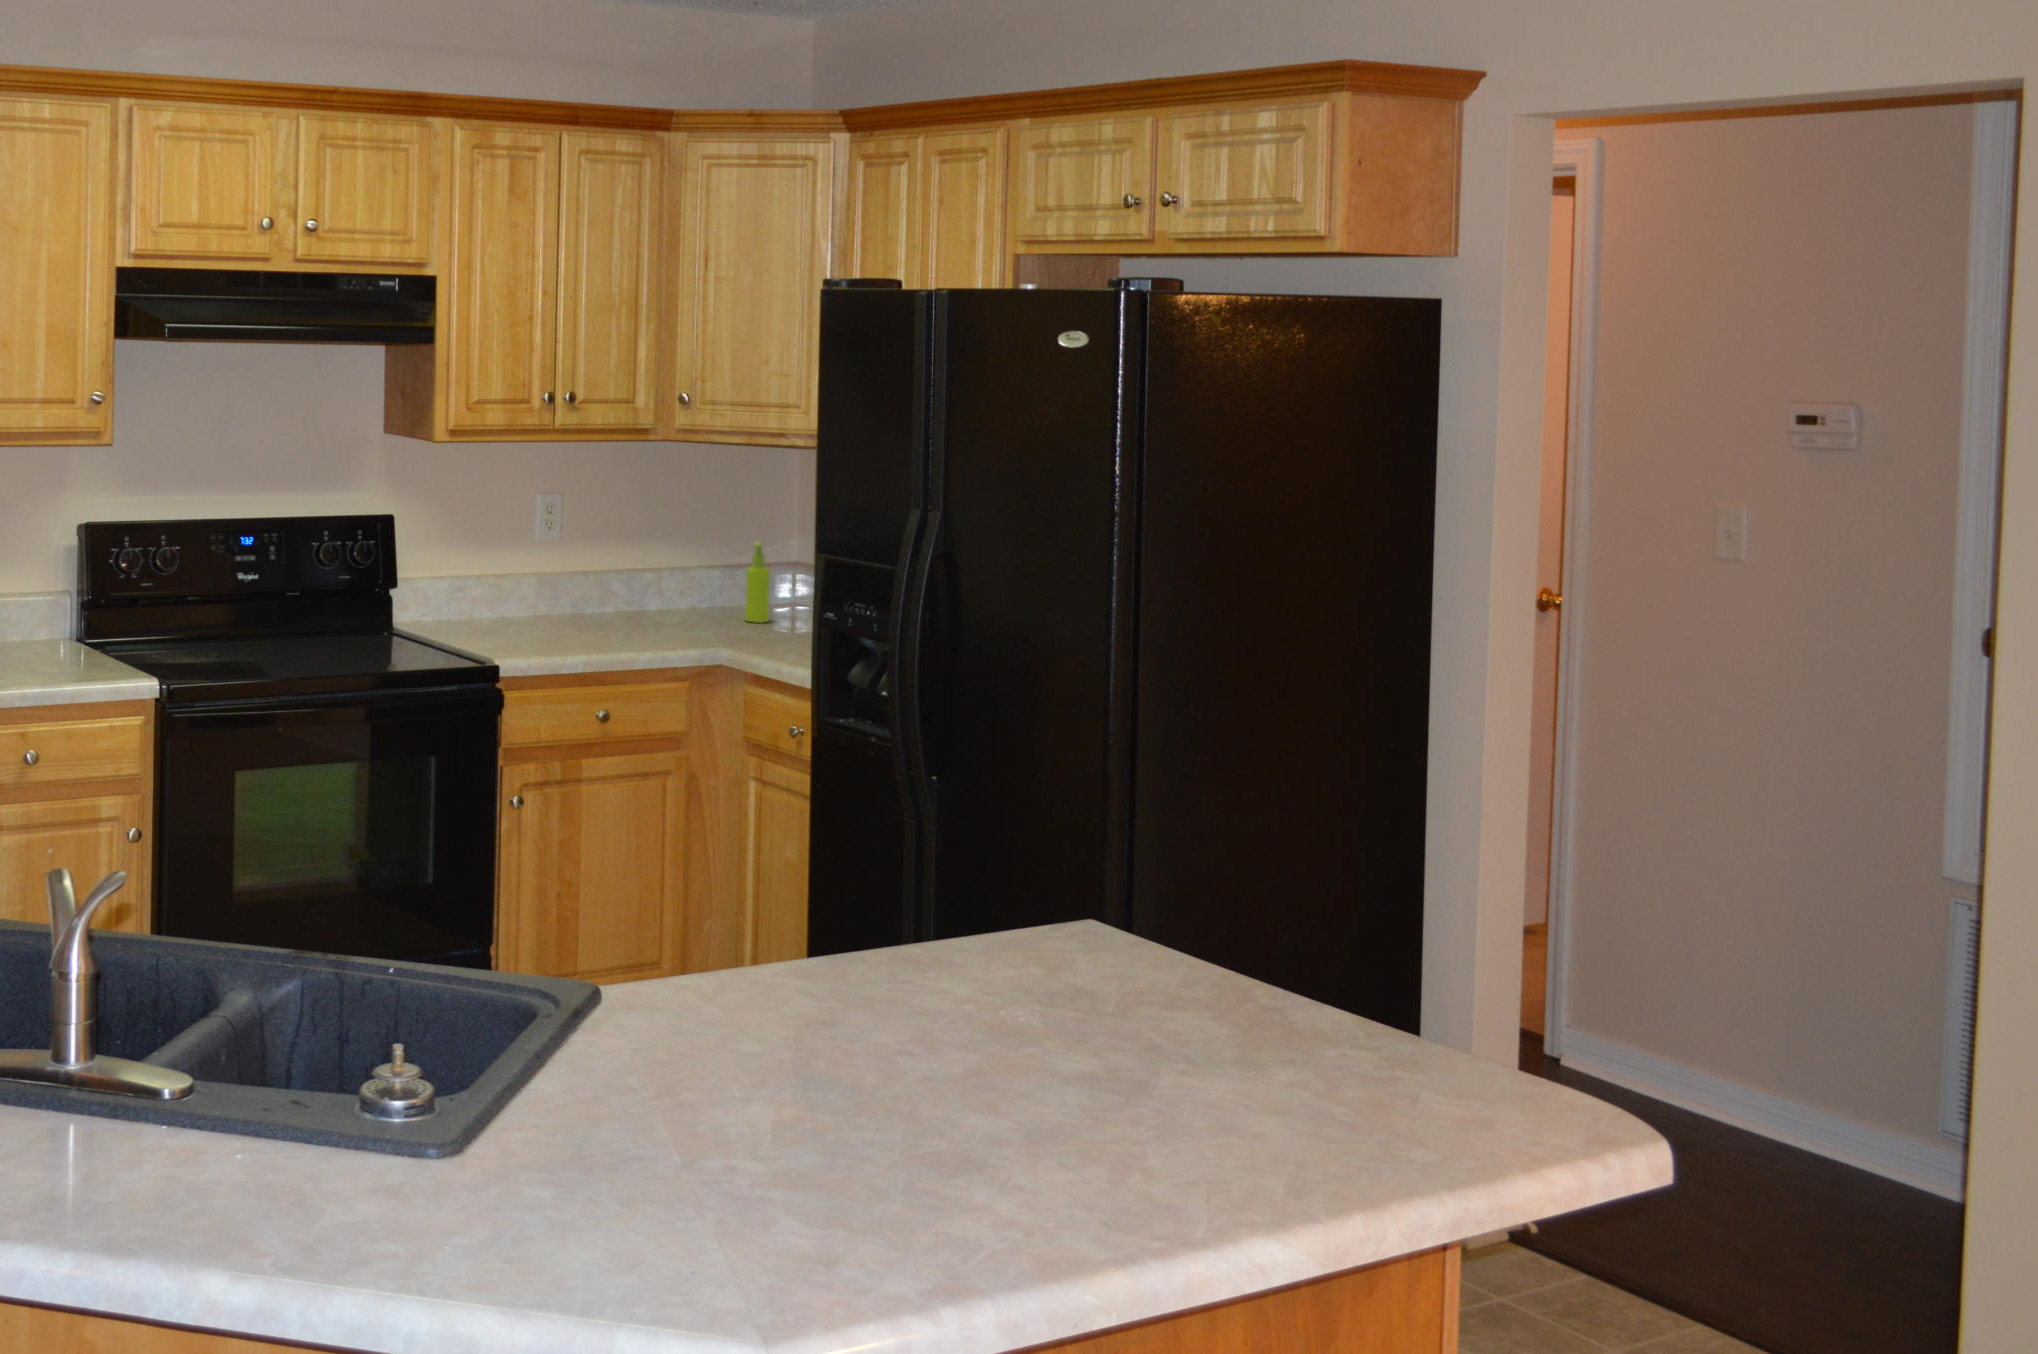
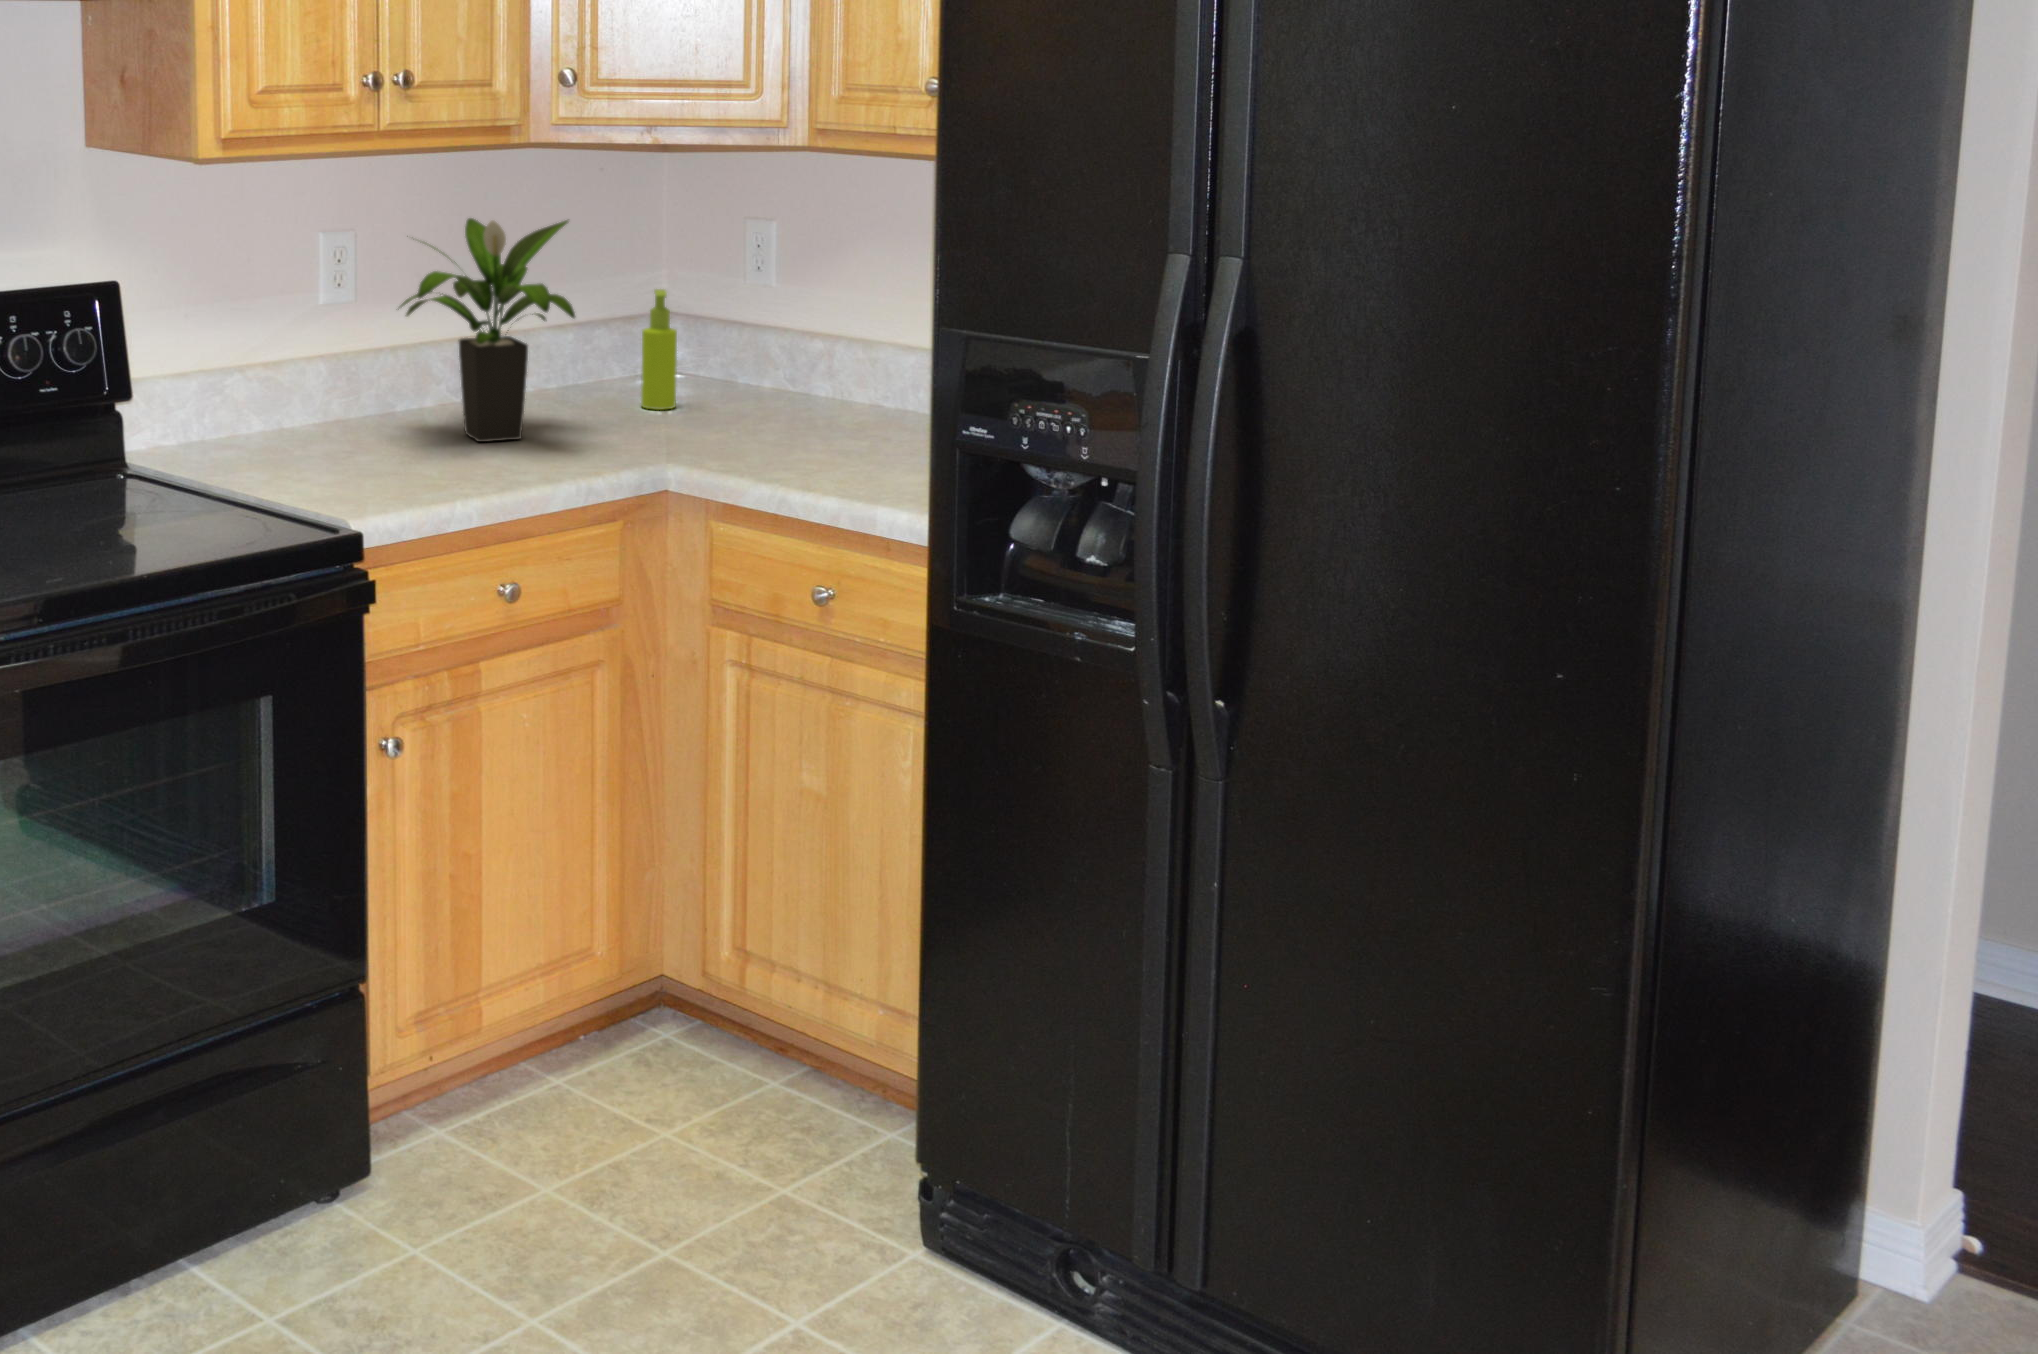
potted plant: none [568,487,688,631] -> present [398,218,575,442]

